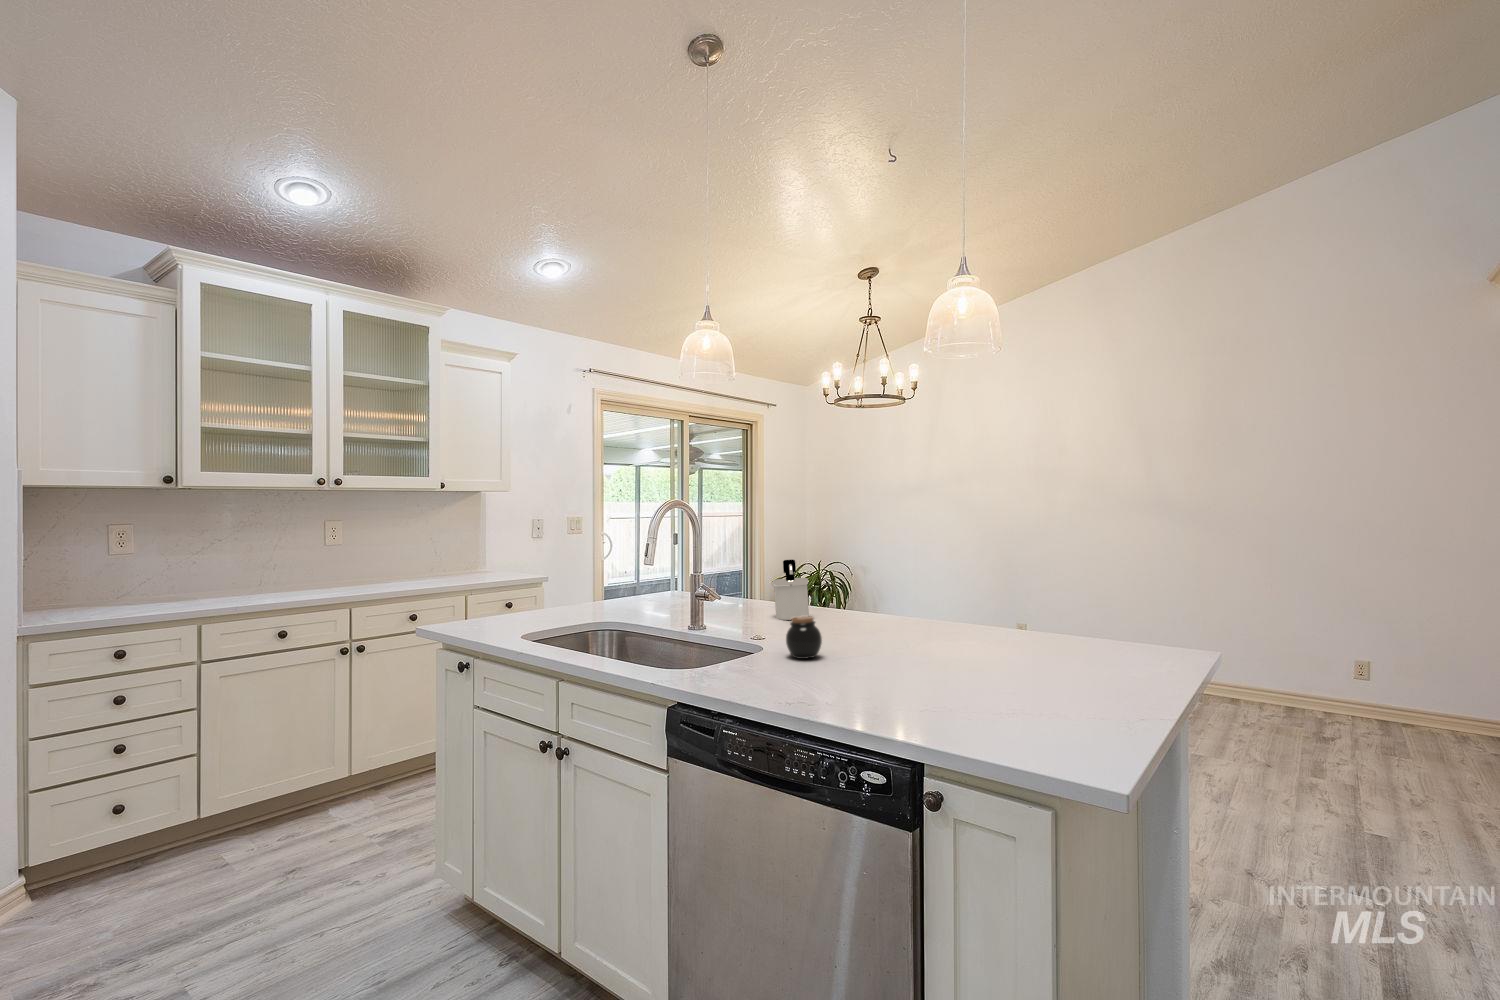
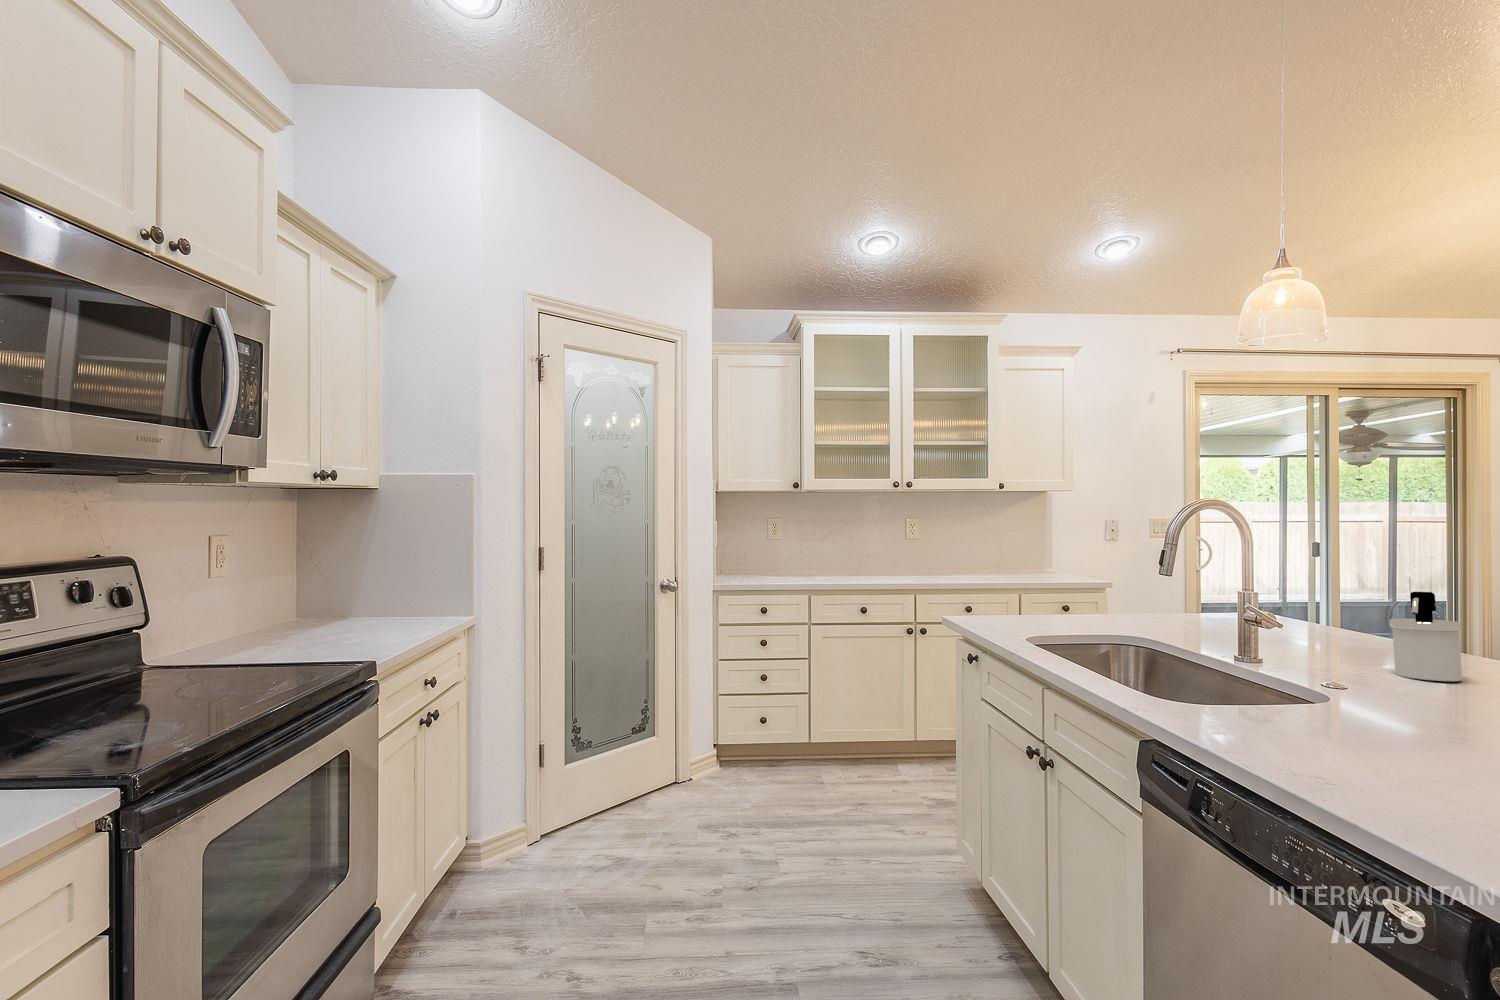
jar: present [786,616,822,659] -> none [1350,669,1418,730]

